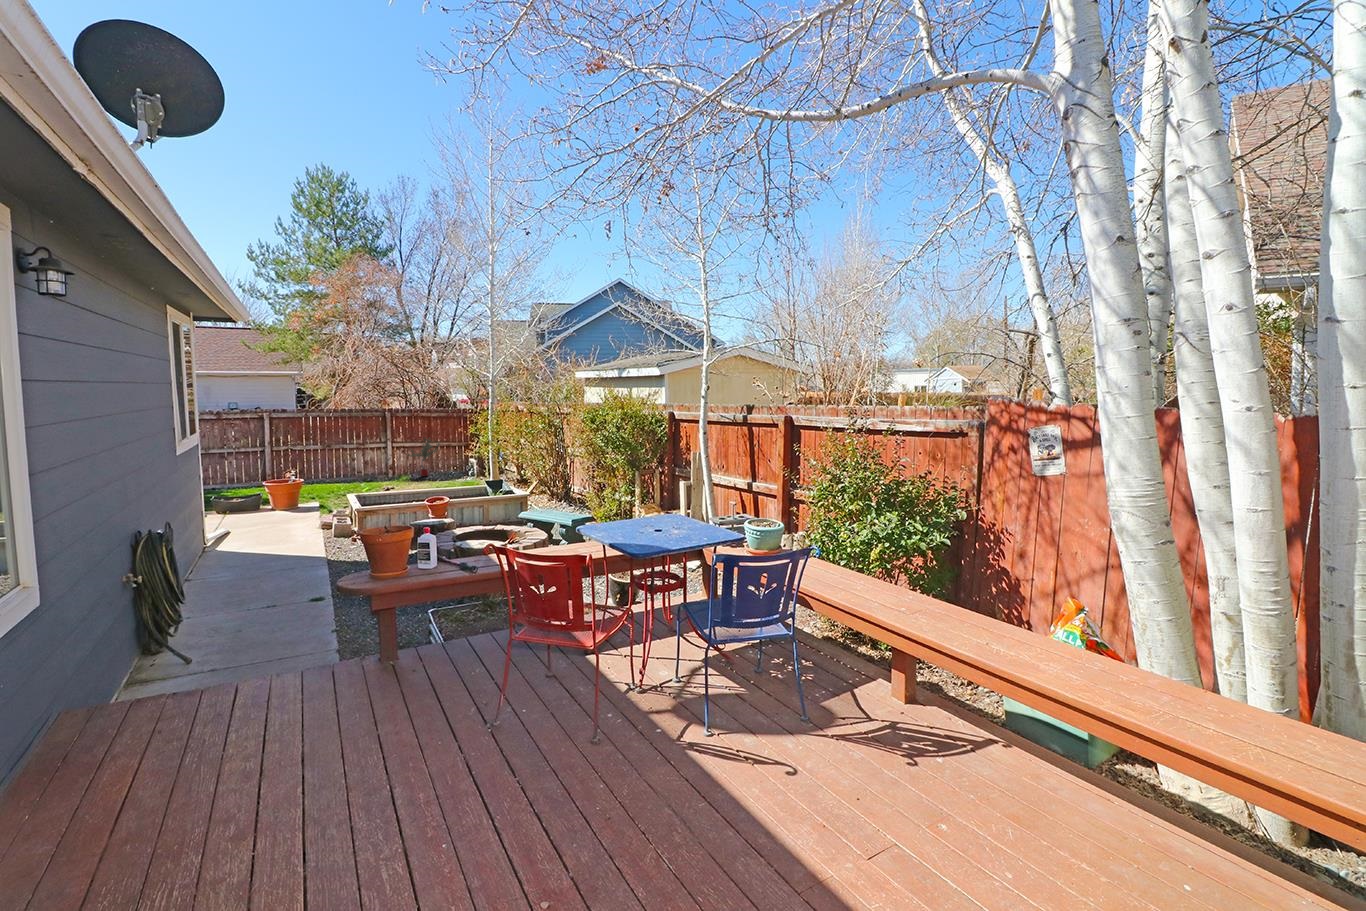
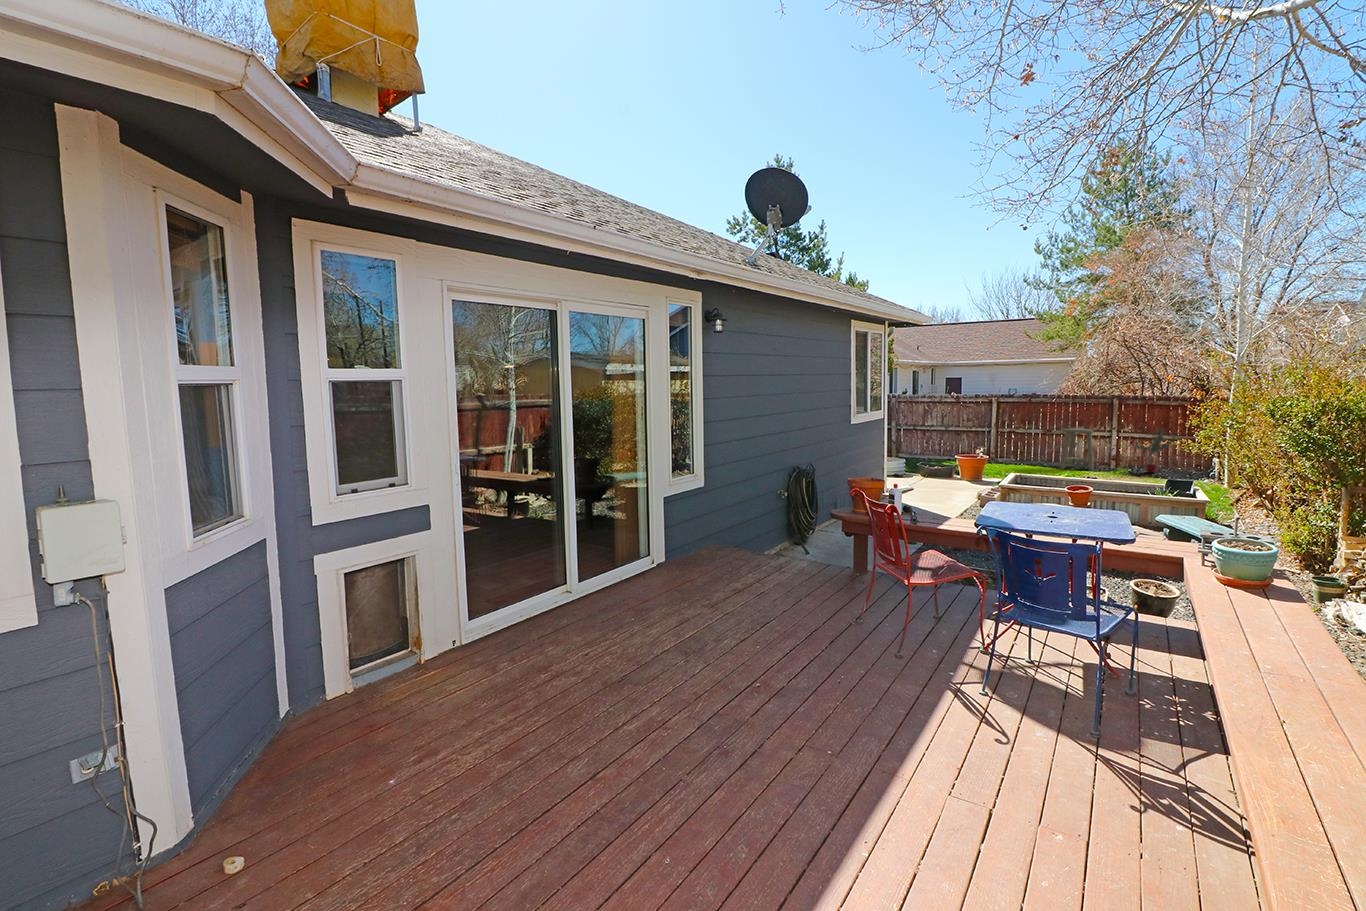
stool: none [343,442,377,483] -> present [1060,429,1094,470]

